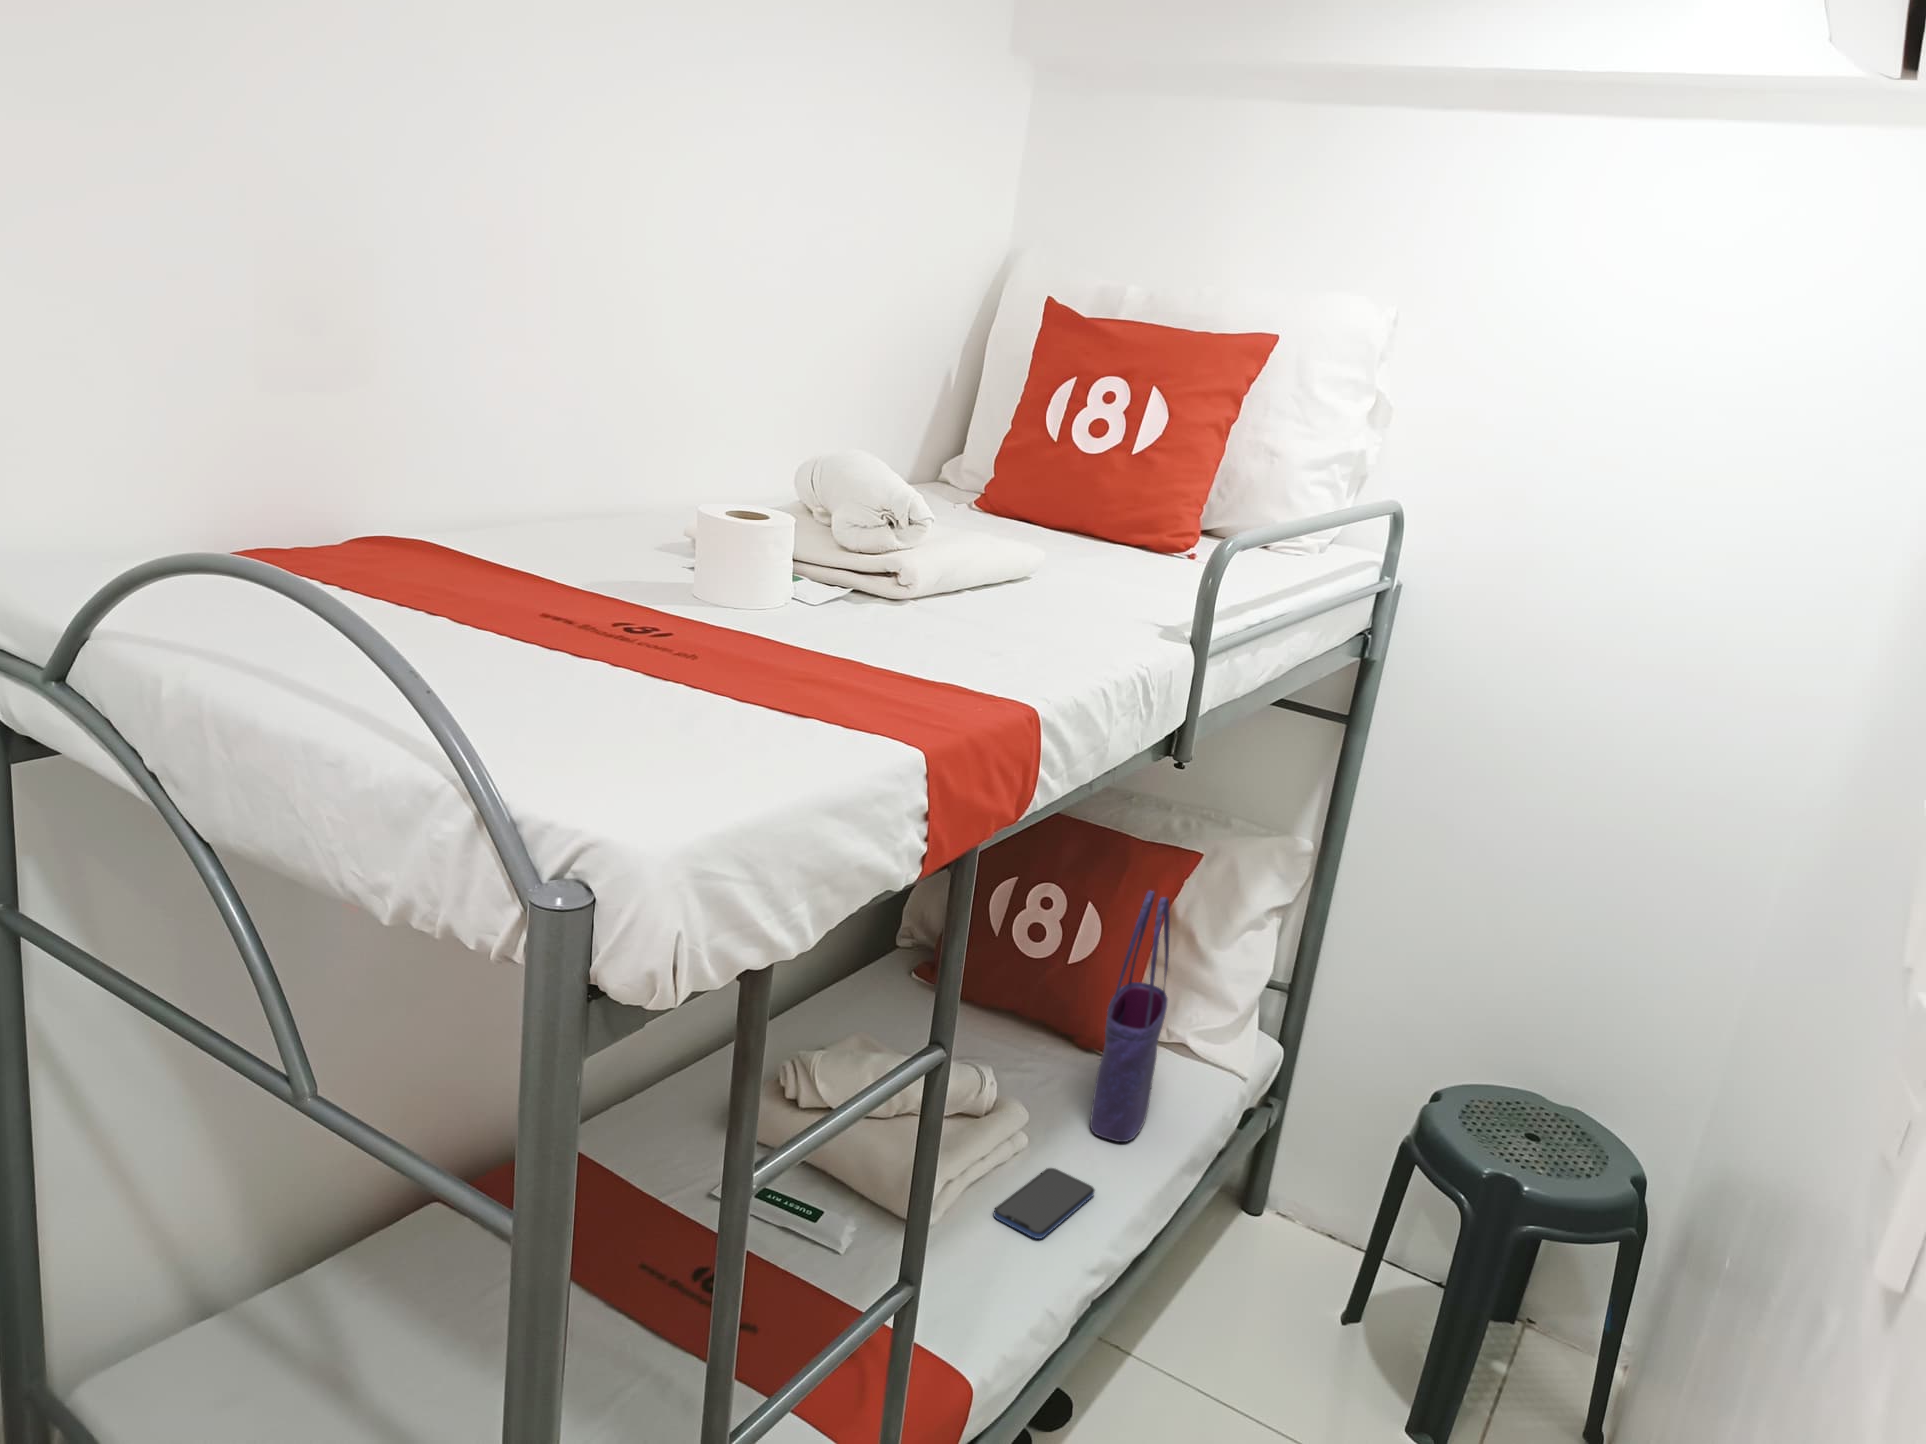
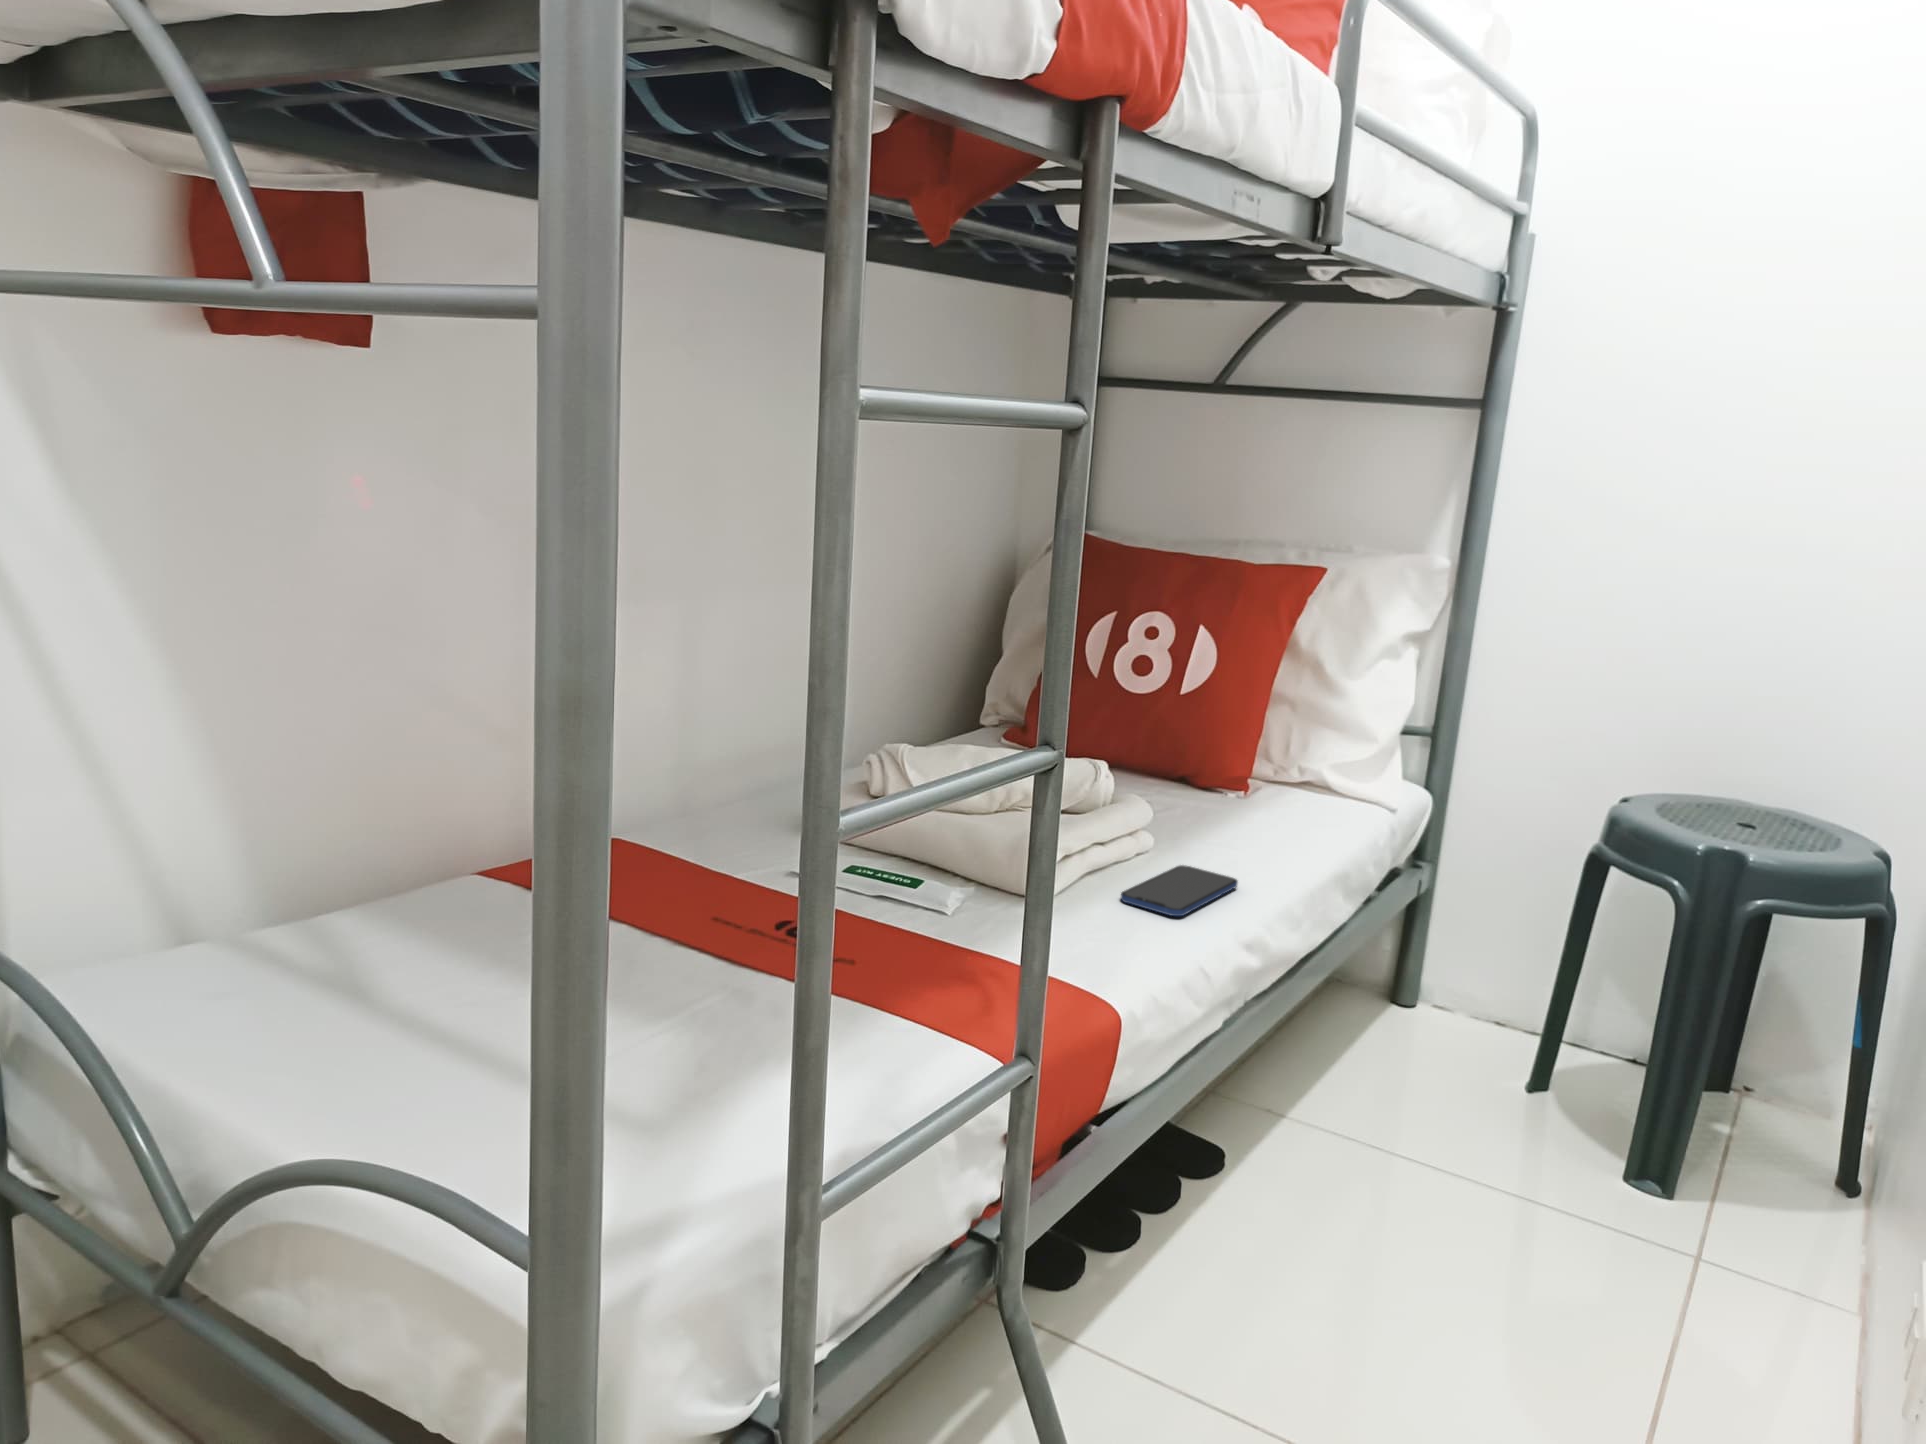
tote bag: present [1090,891,1170,1142] -> none [1222,556,1304,851]

